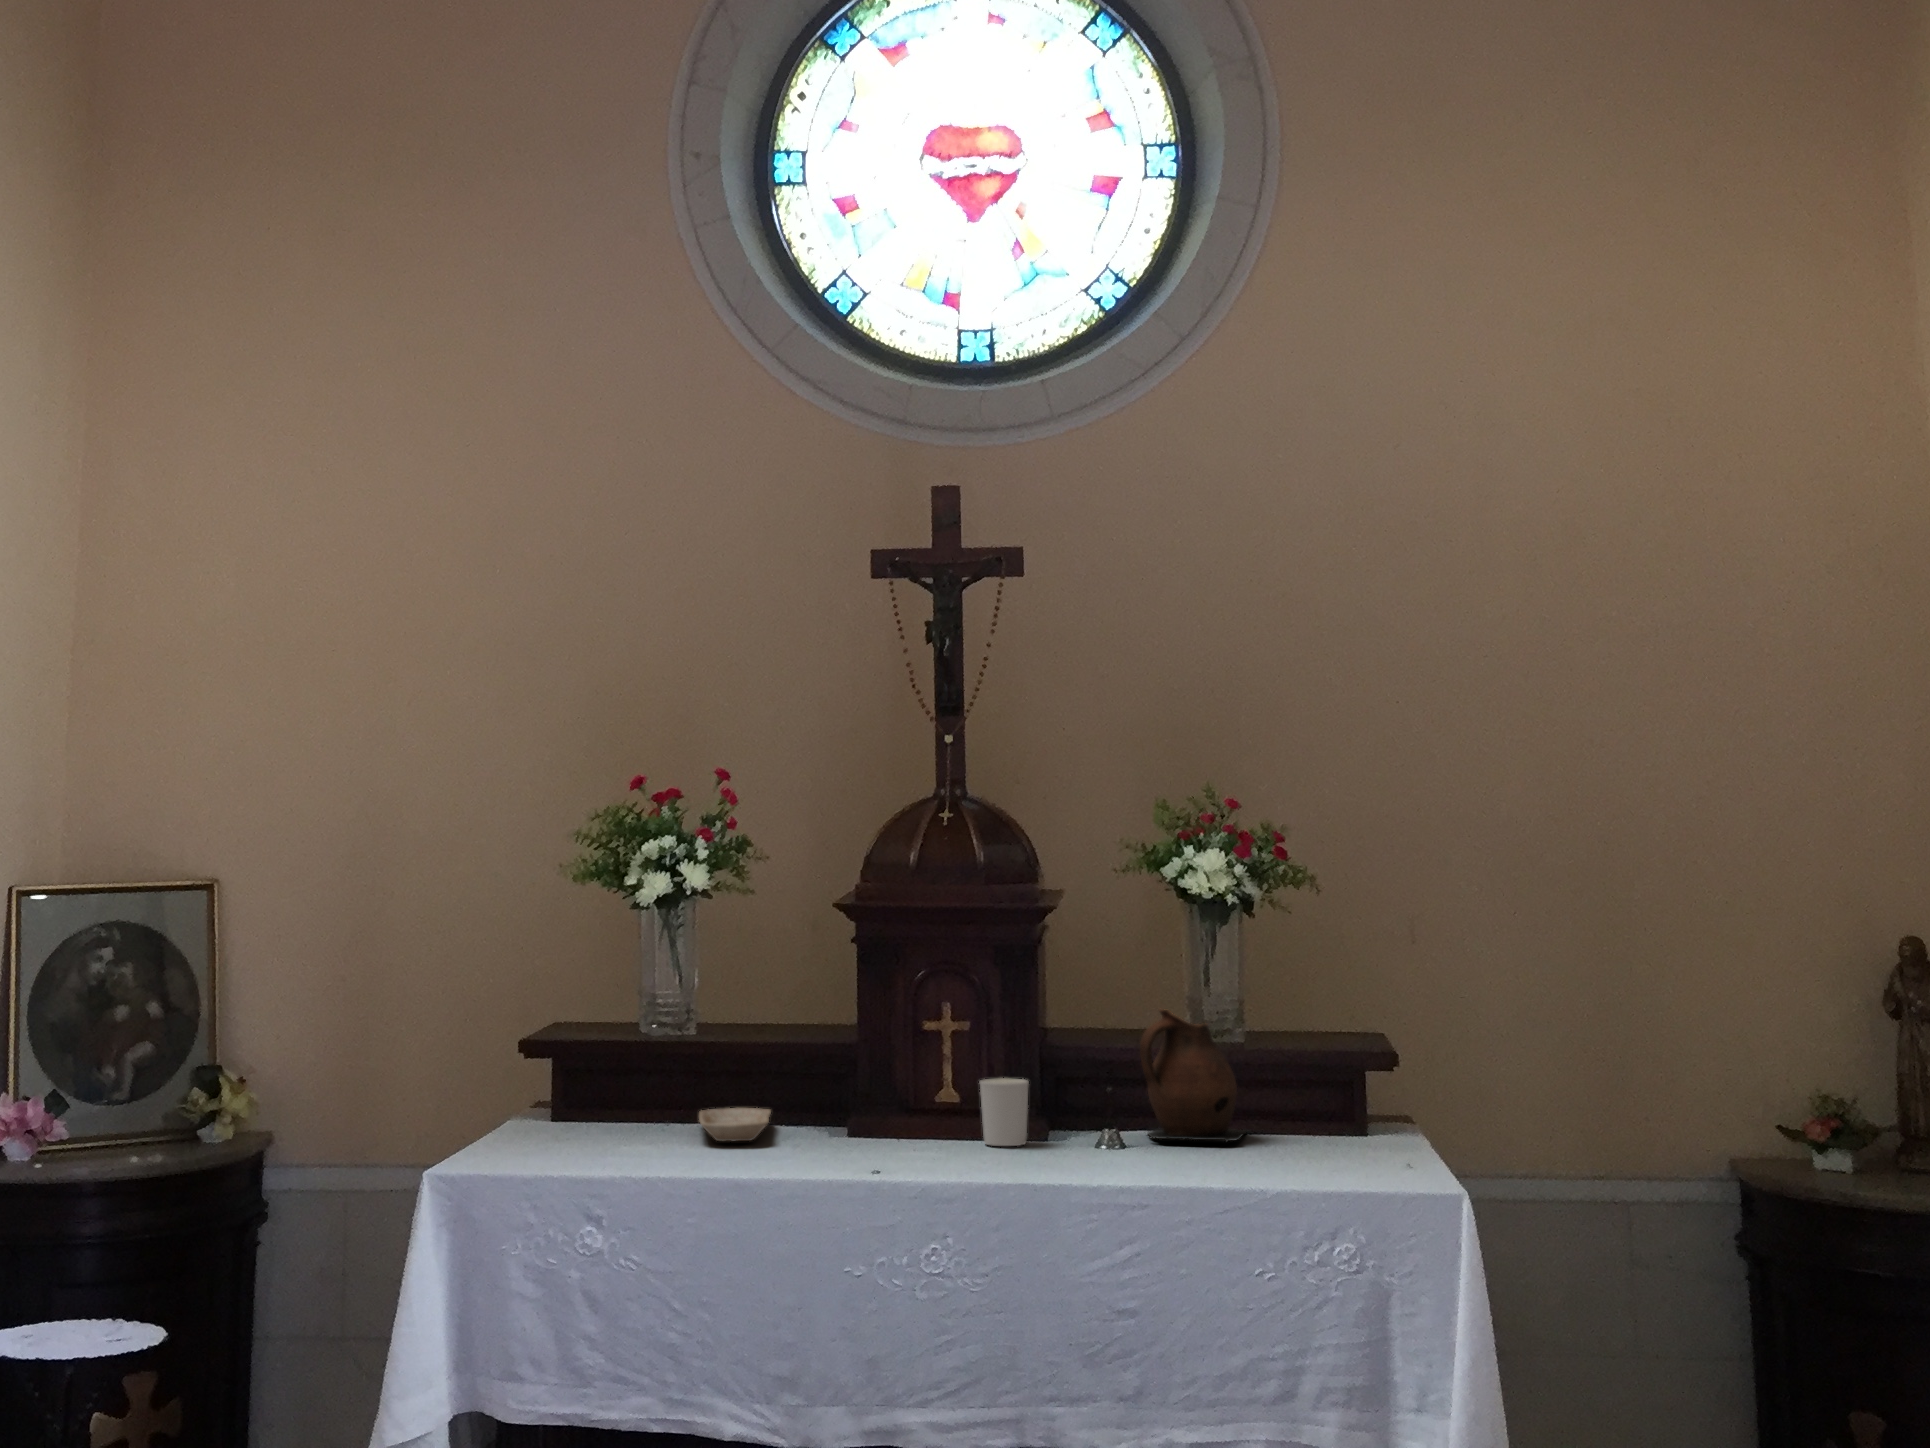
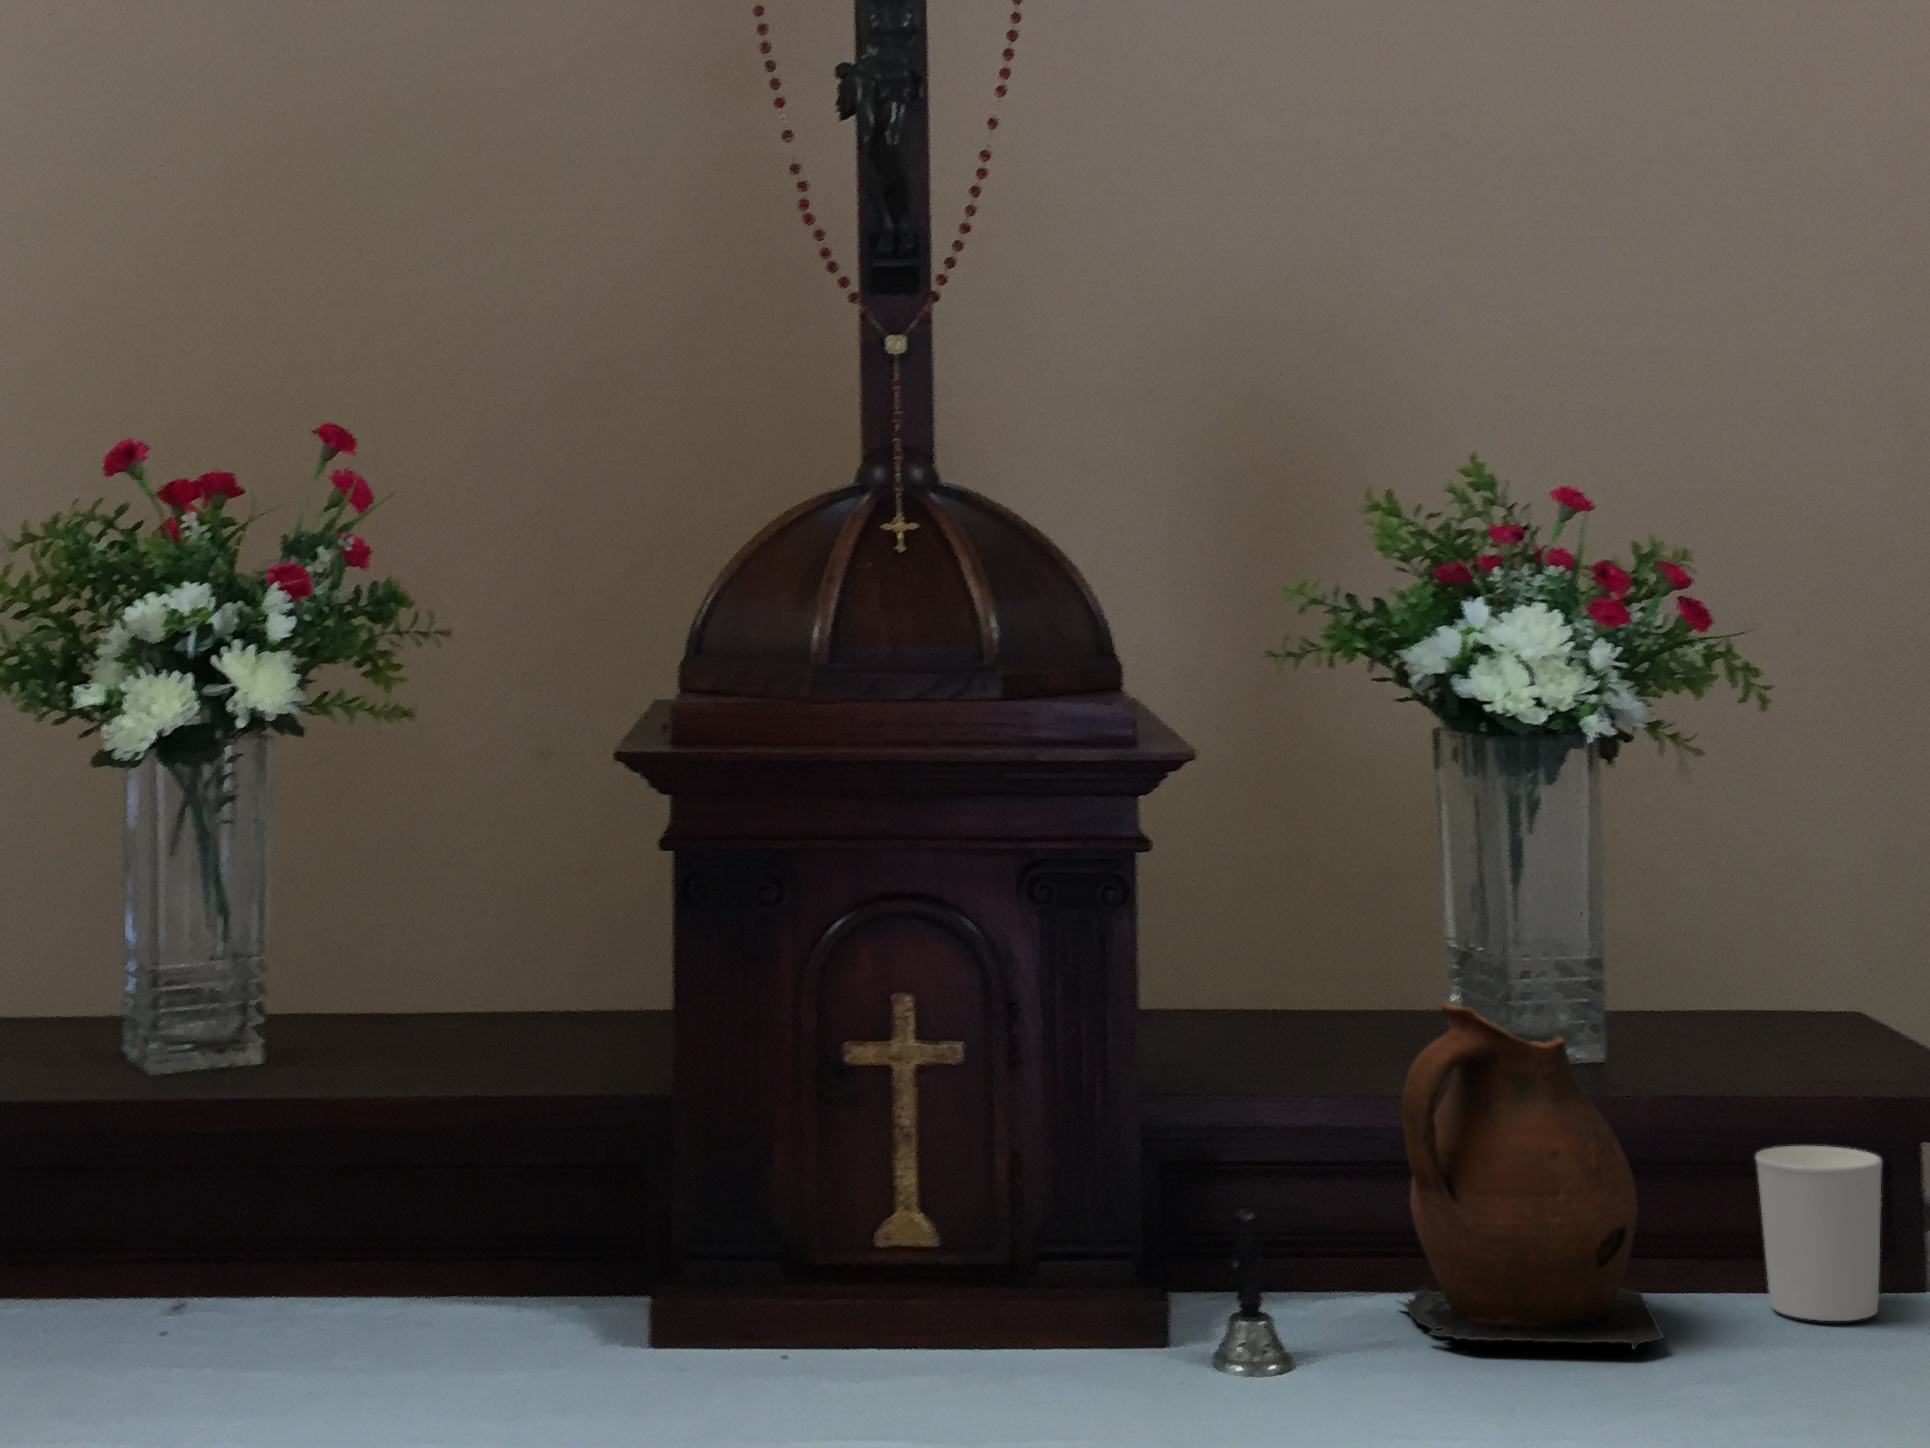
candle holder: present [980,1078,1029,1146] -> present [1756,1146,1882,1321]
tray: present [699,1108,771,1141] -> none [261,1252,452,1383]

